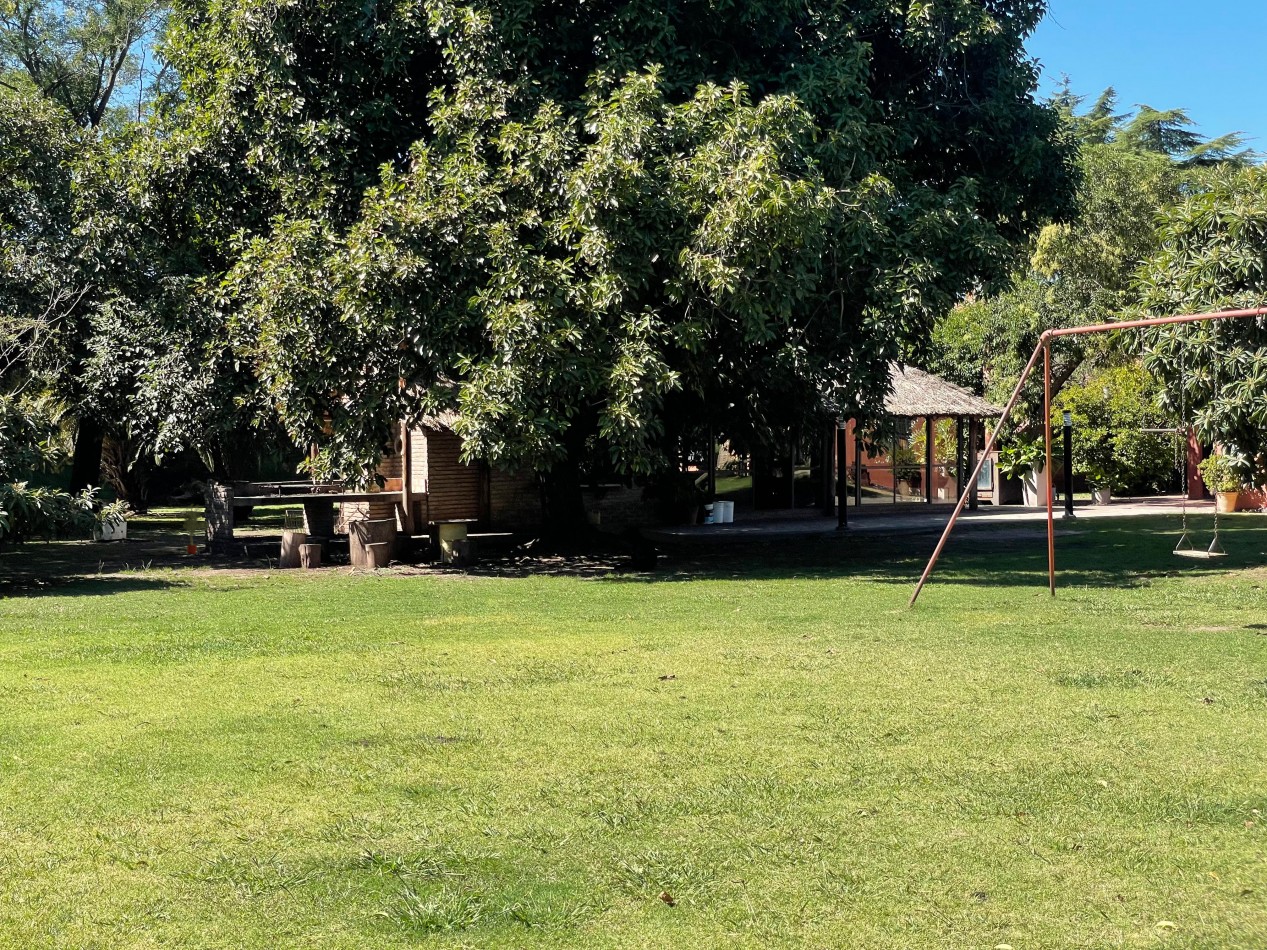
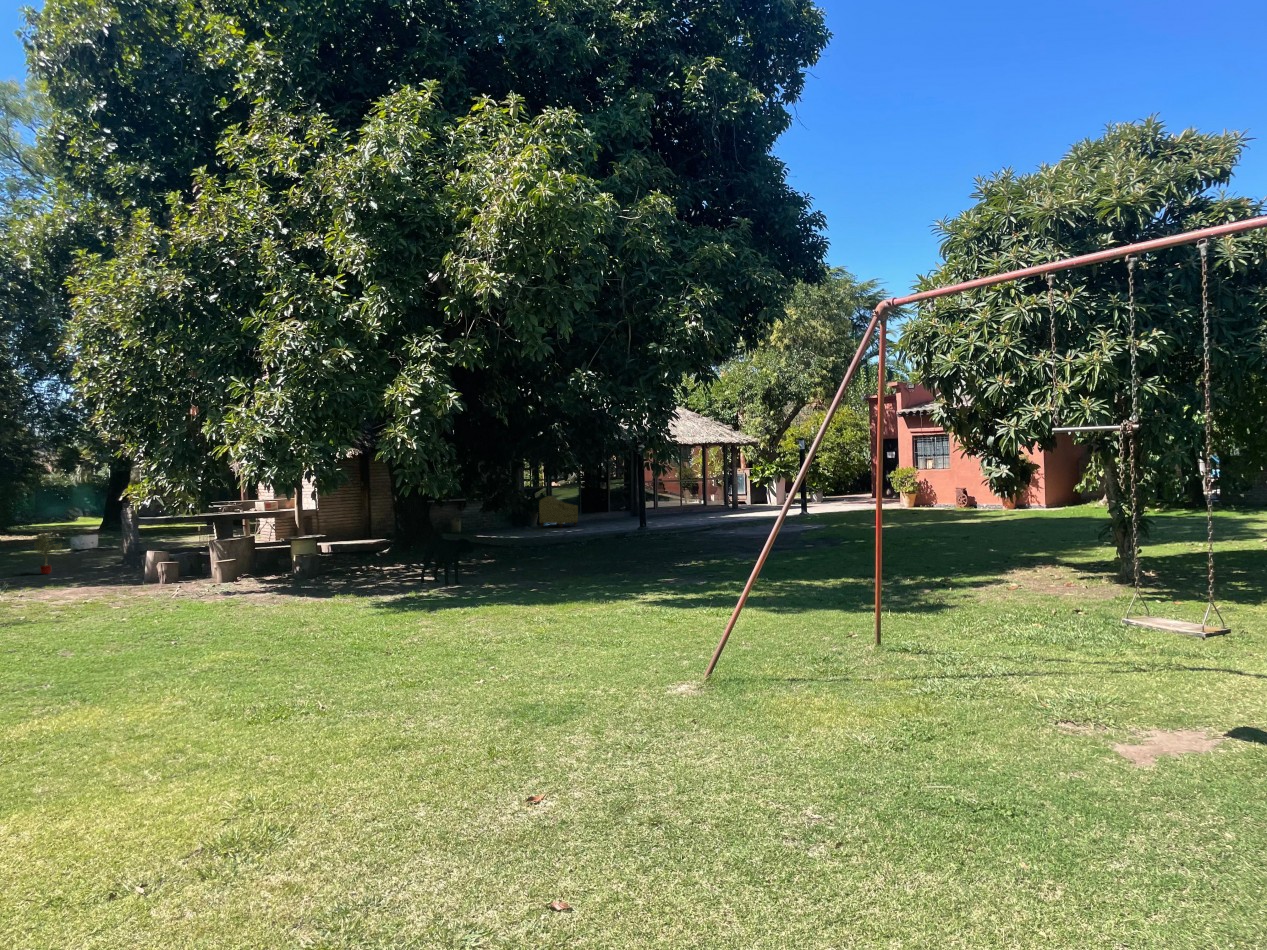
chair: none [701,485,753,527] -> present [539,496,578,528]

